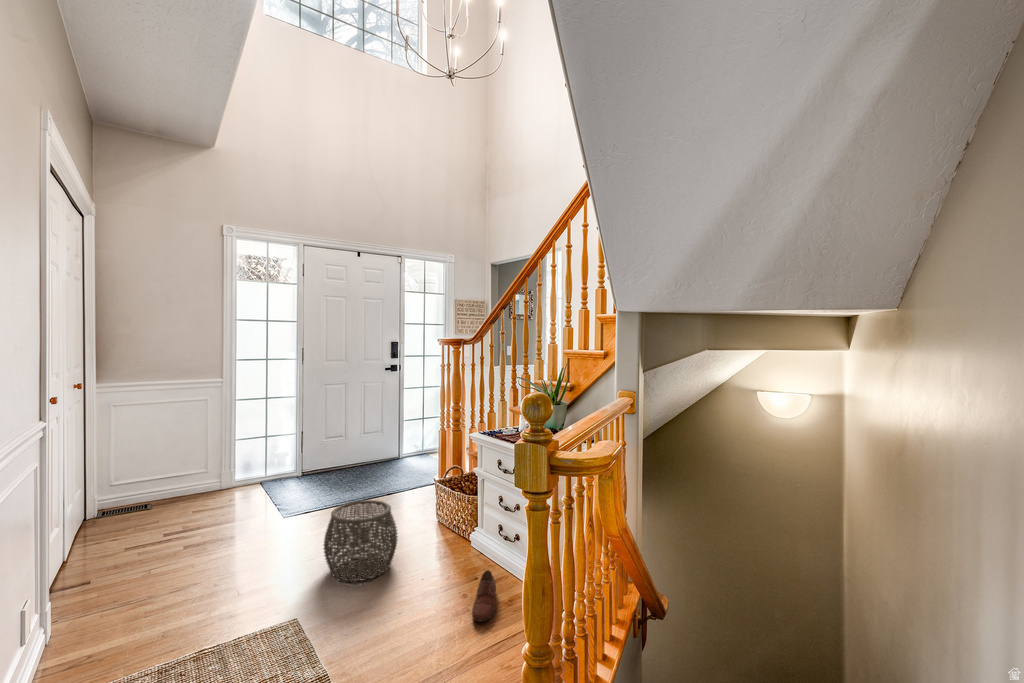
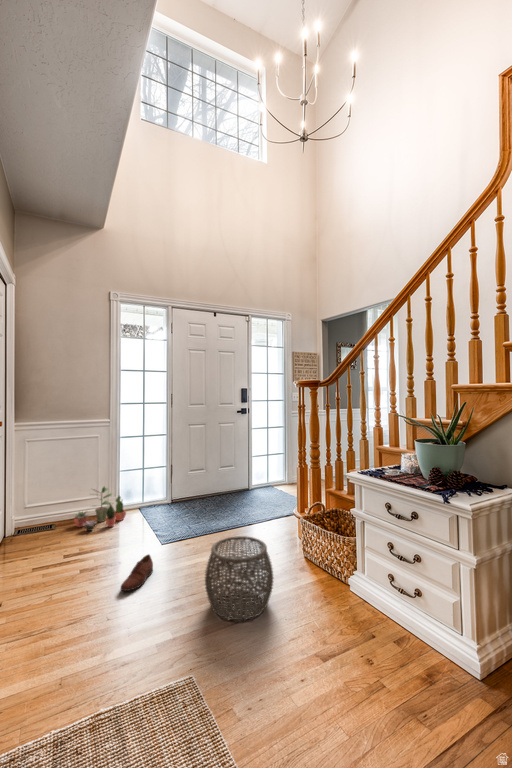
potted plant: none [175,456,244,508] -> present [74,487,126,531]
shoe: present [472,570,496,622] -> present [120,555,153,591]

